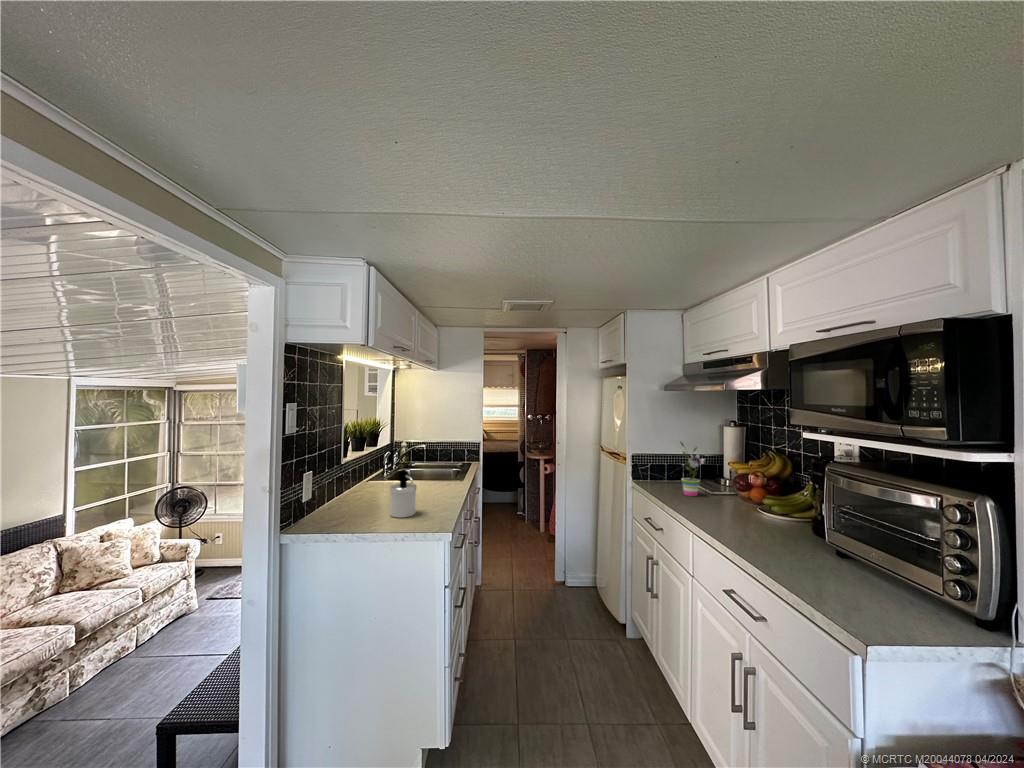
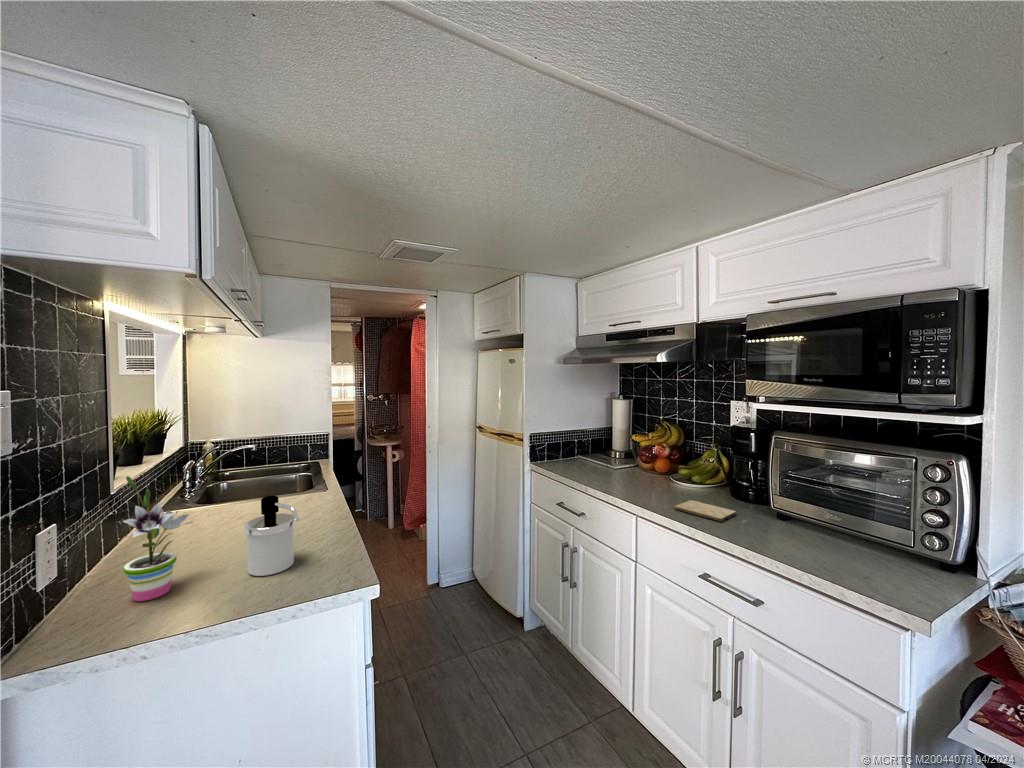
potted plant: present [680,442,705,496] -> present [123,476,192,601]
cutting board: none [723,525,785,545] -> present [674,500,736,522]

